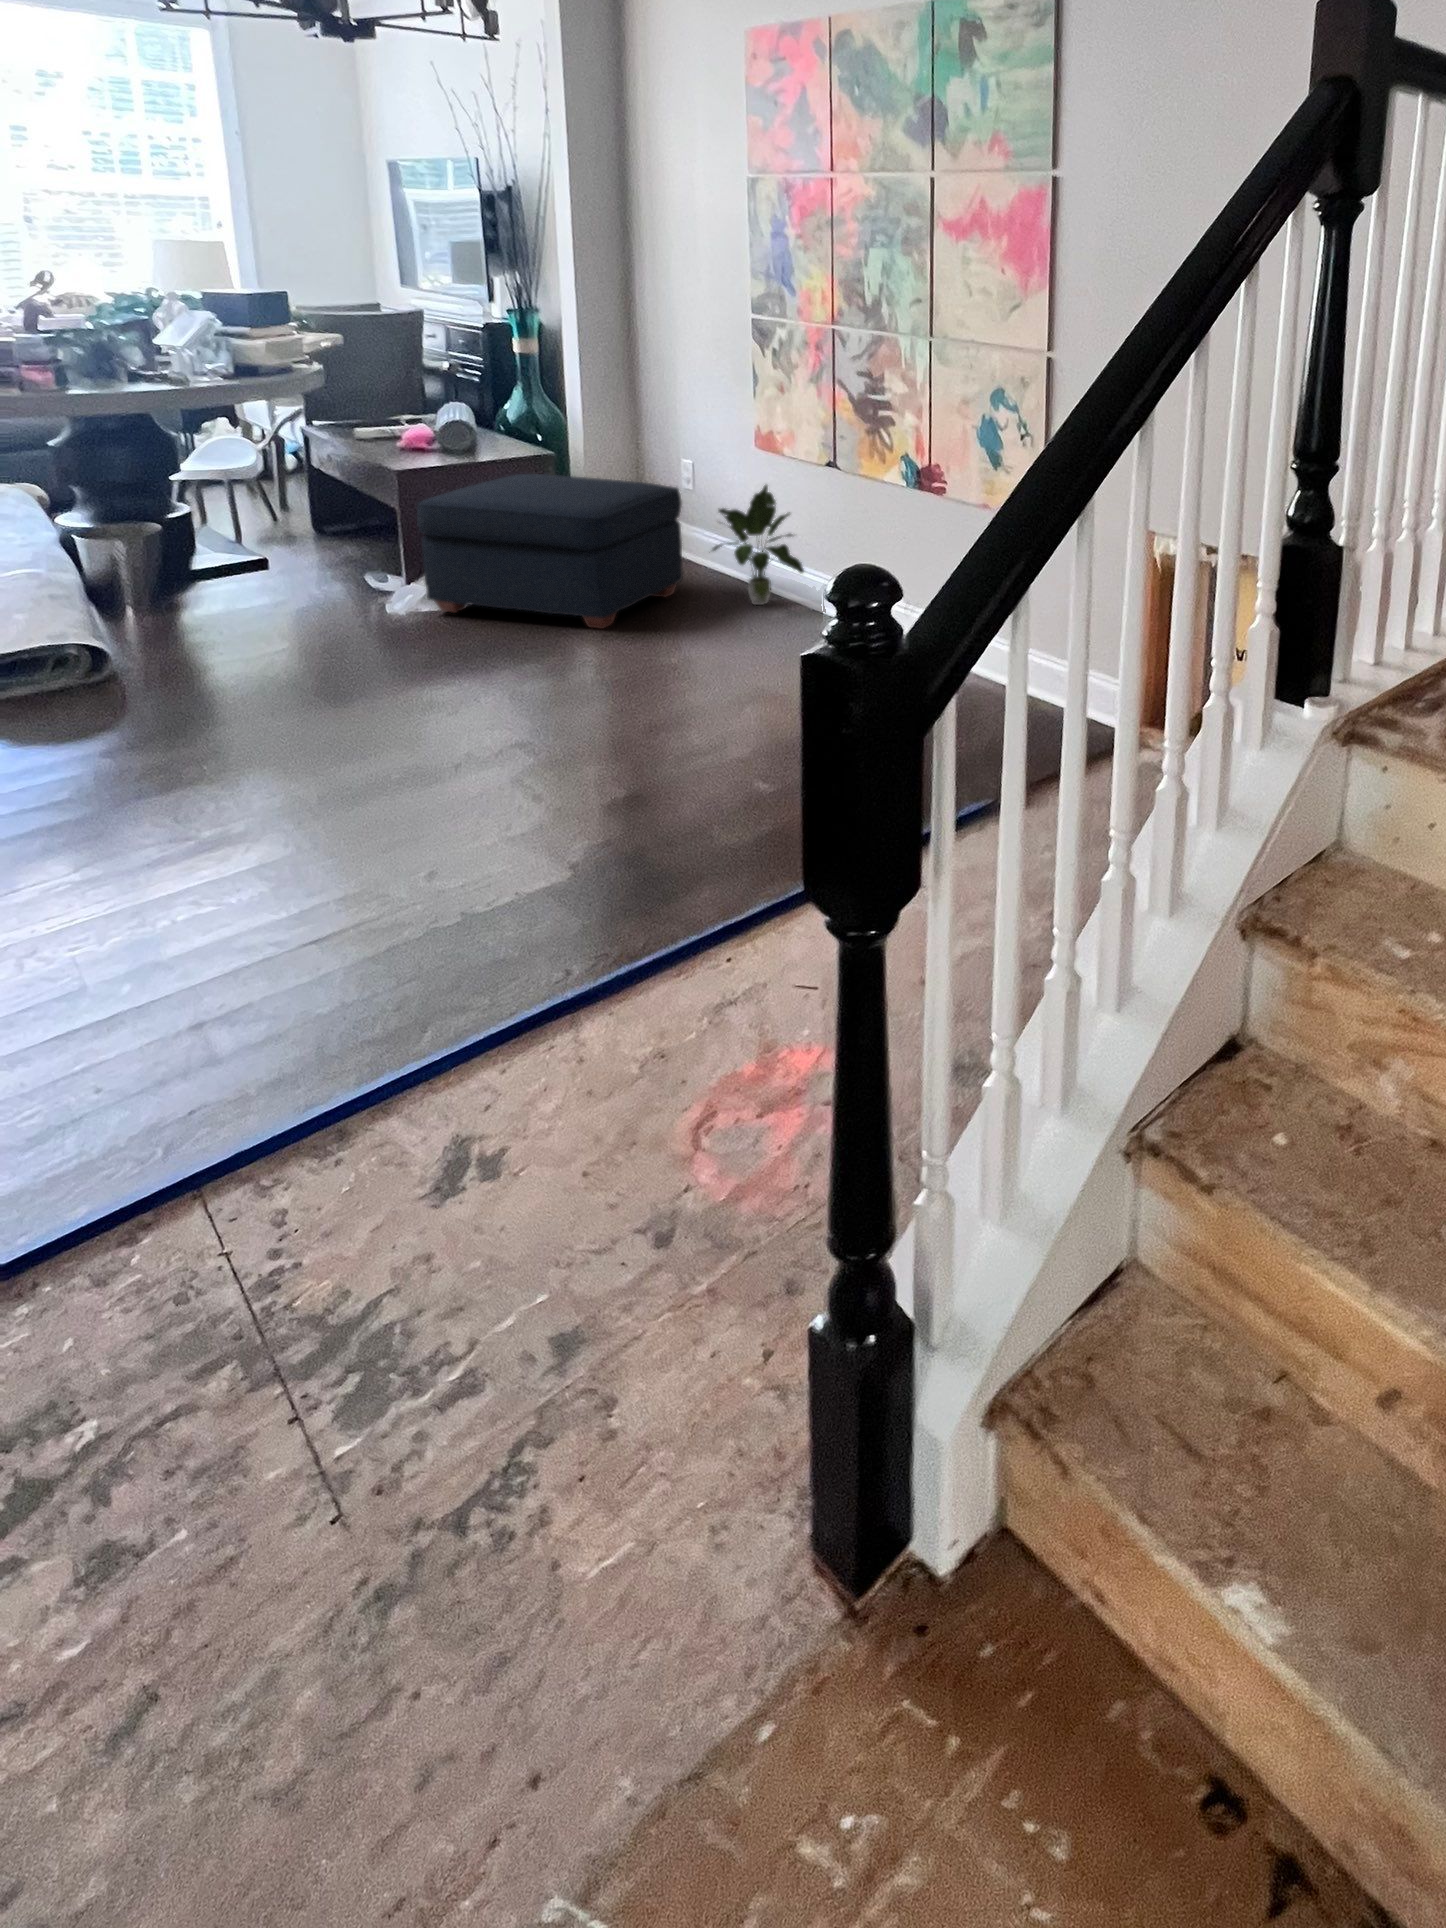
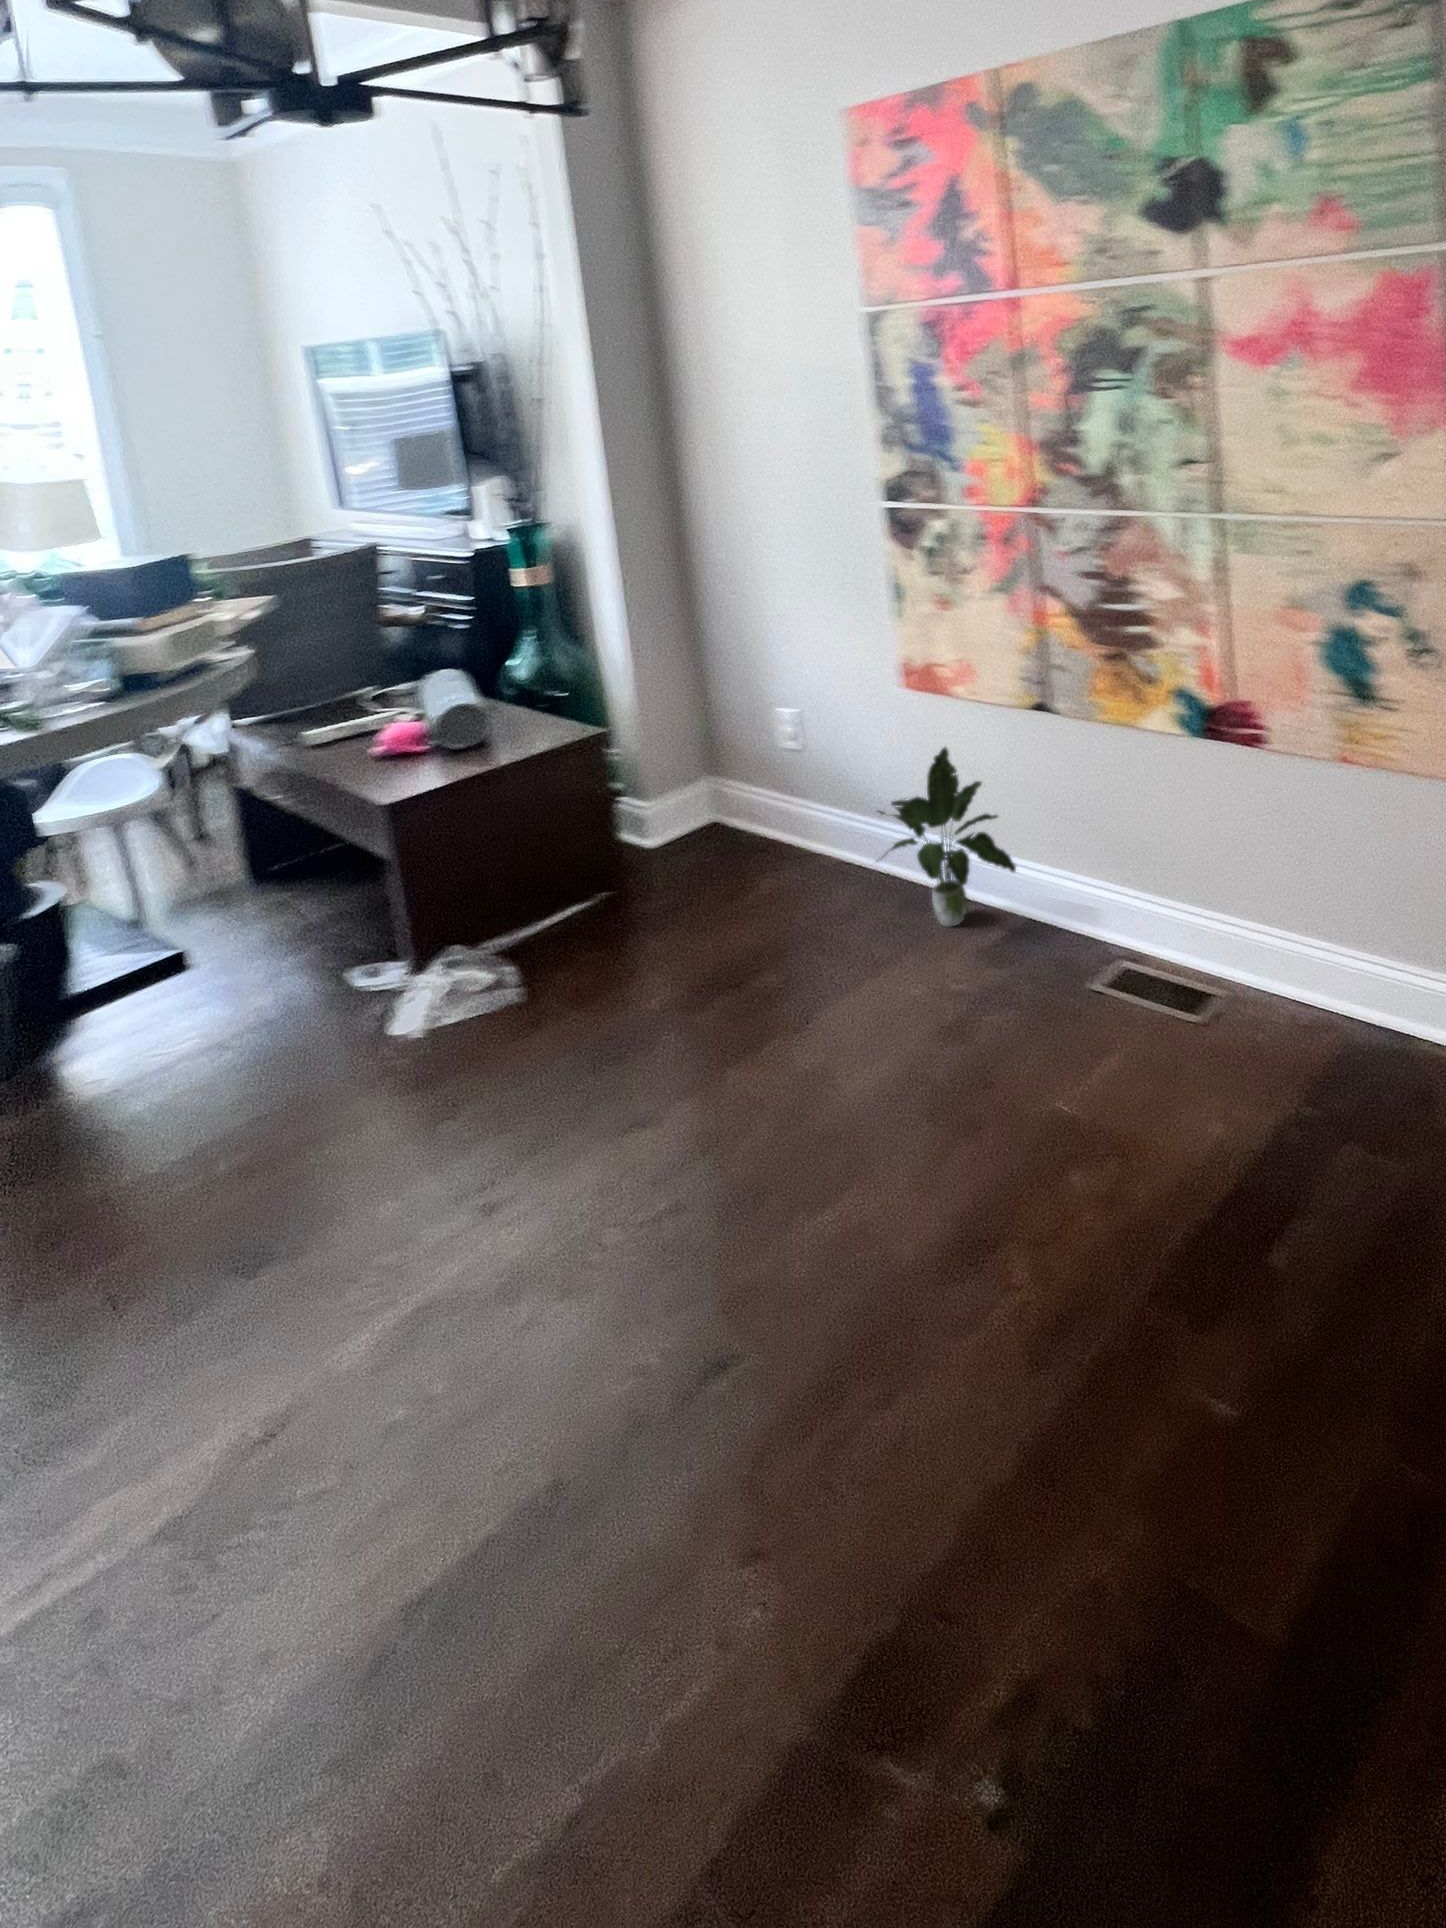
ottoman: present [417,474,683,629] -> none [431,766,825,1021]

